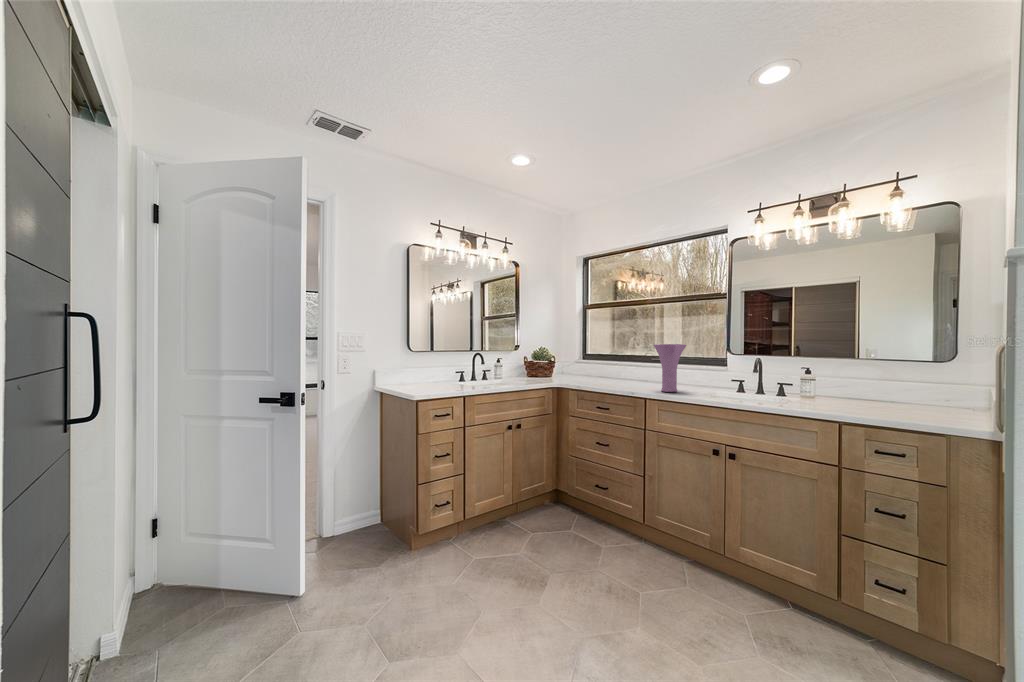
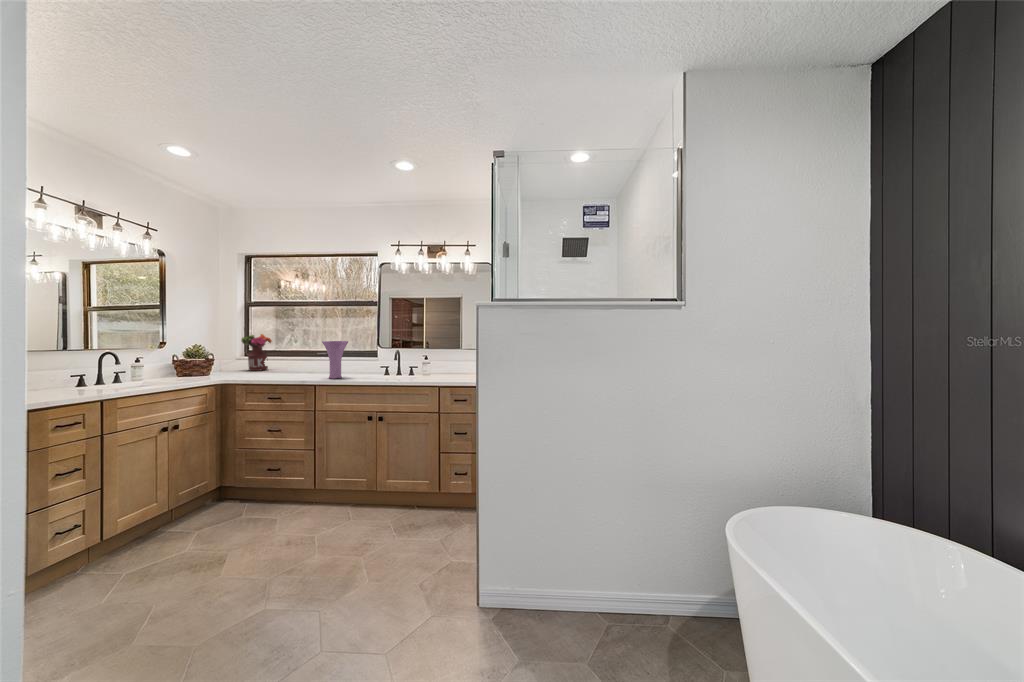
flower arrangement: none [578,337,606,376] -> present [241,334,272,371]

